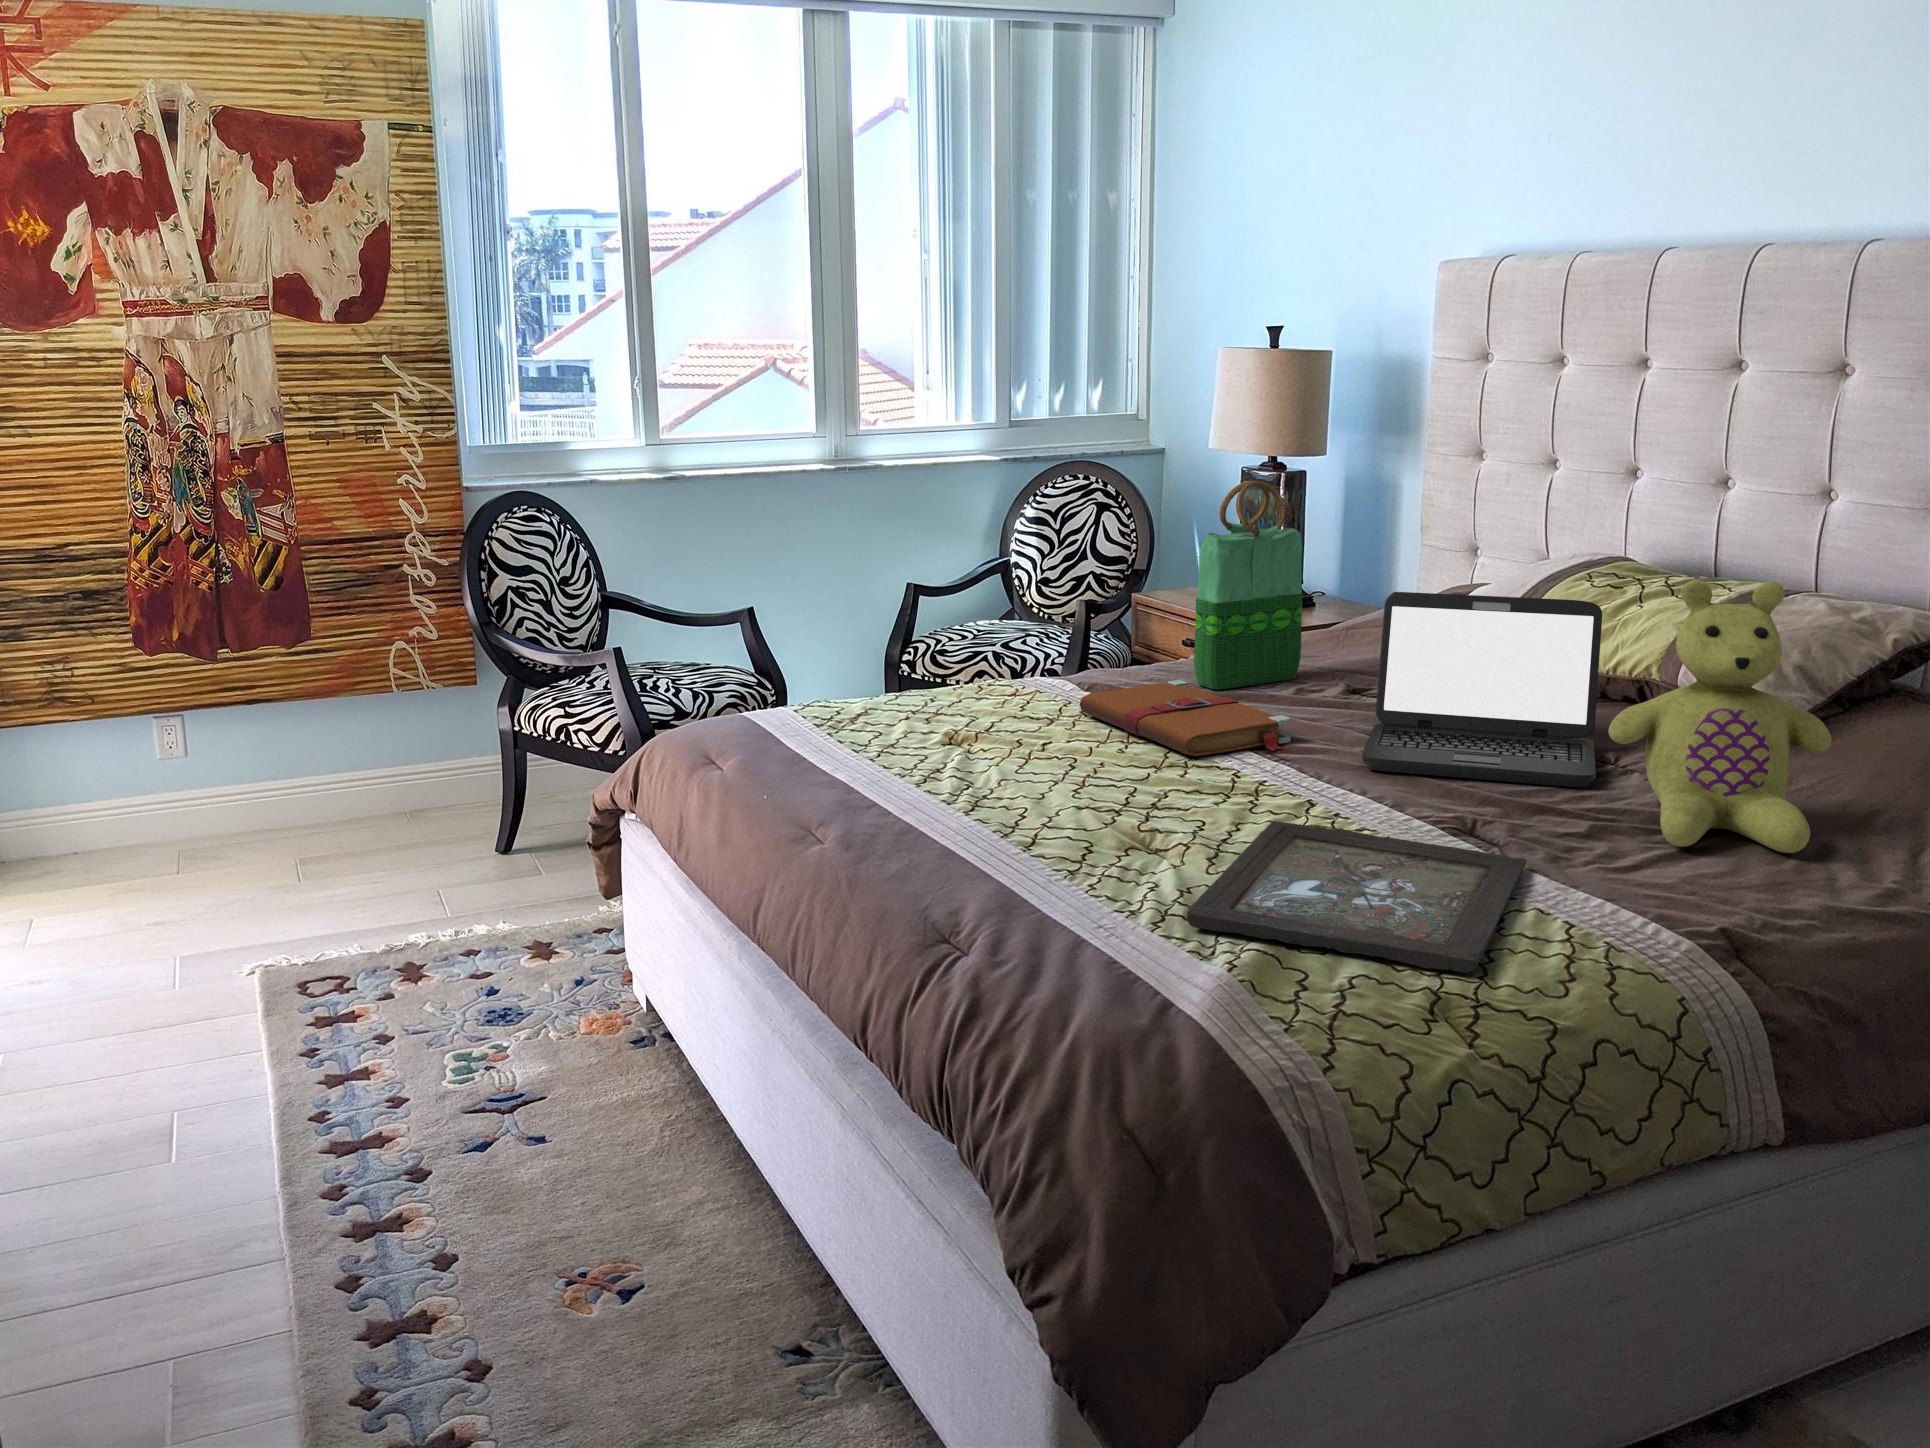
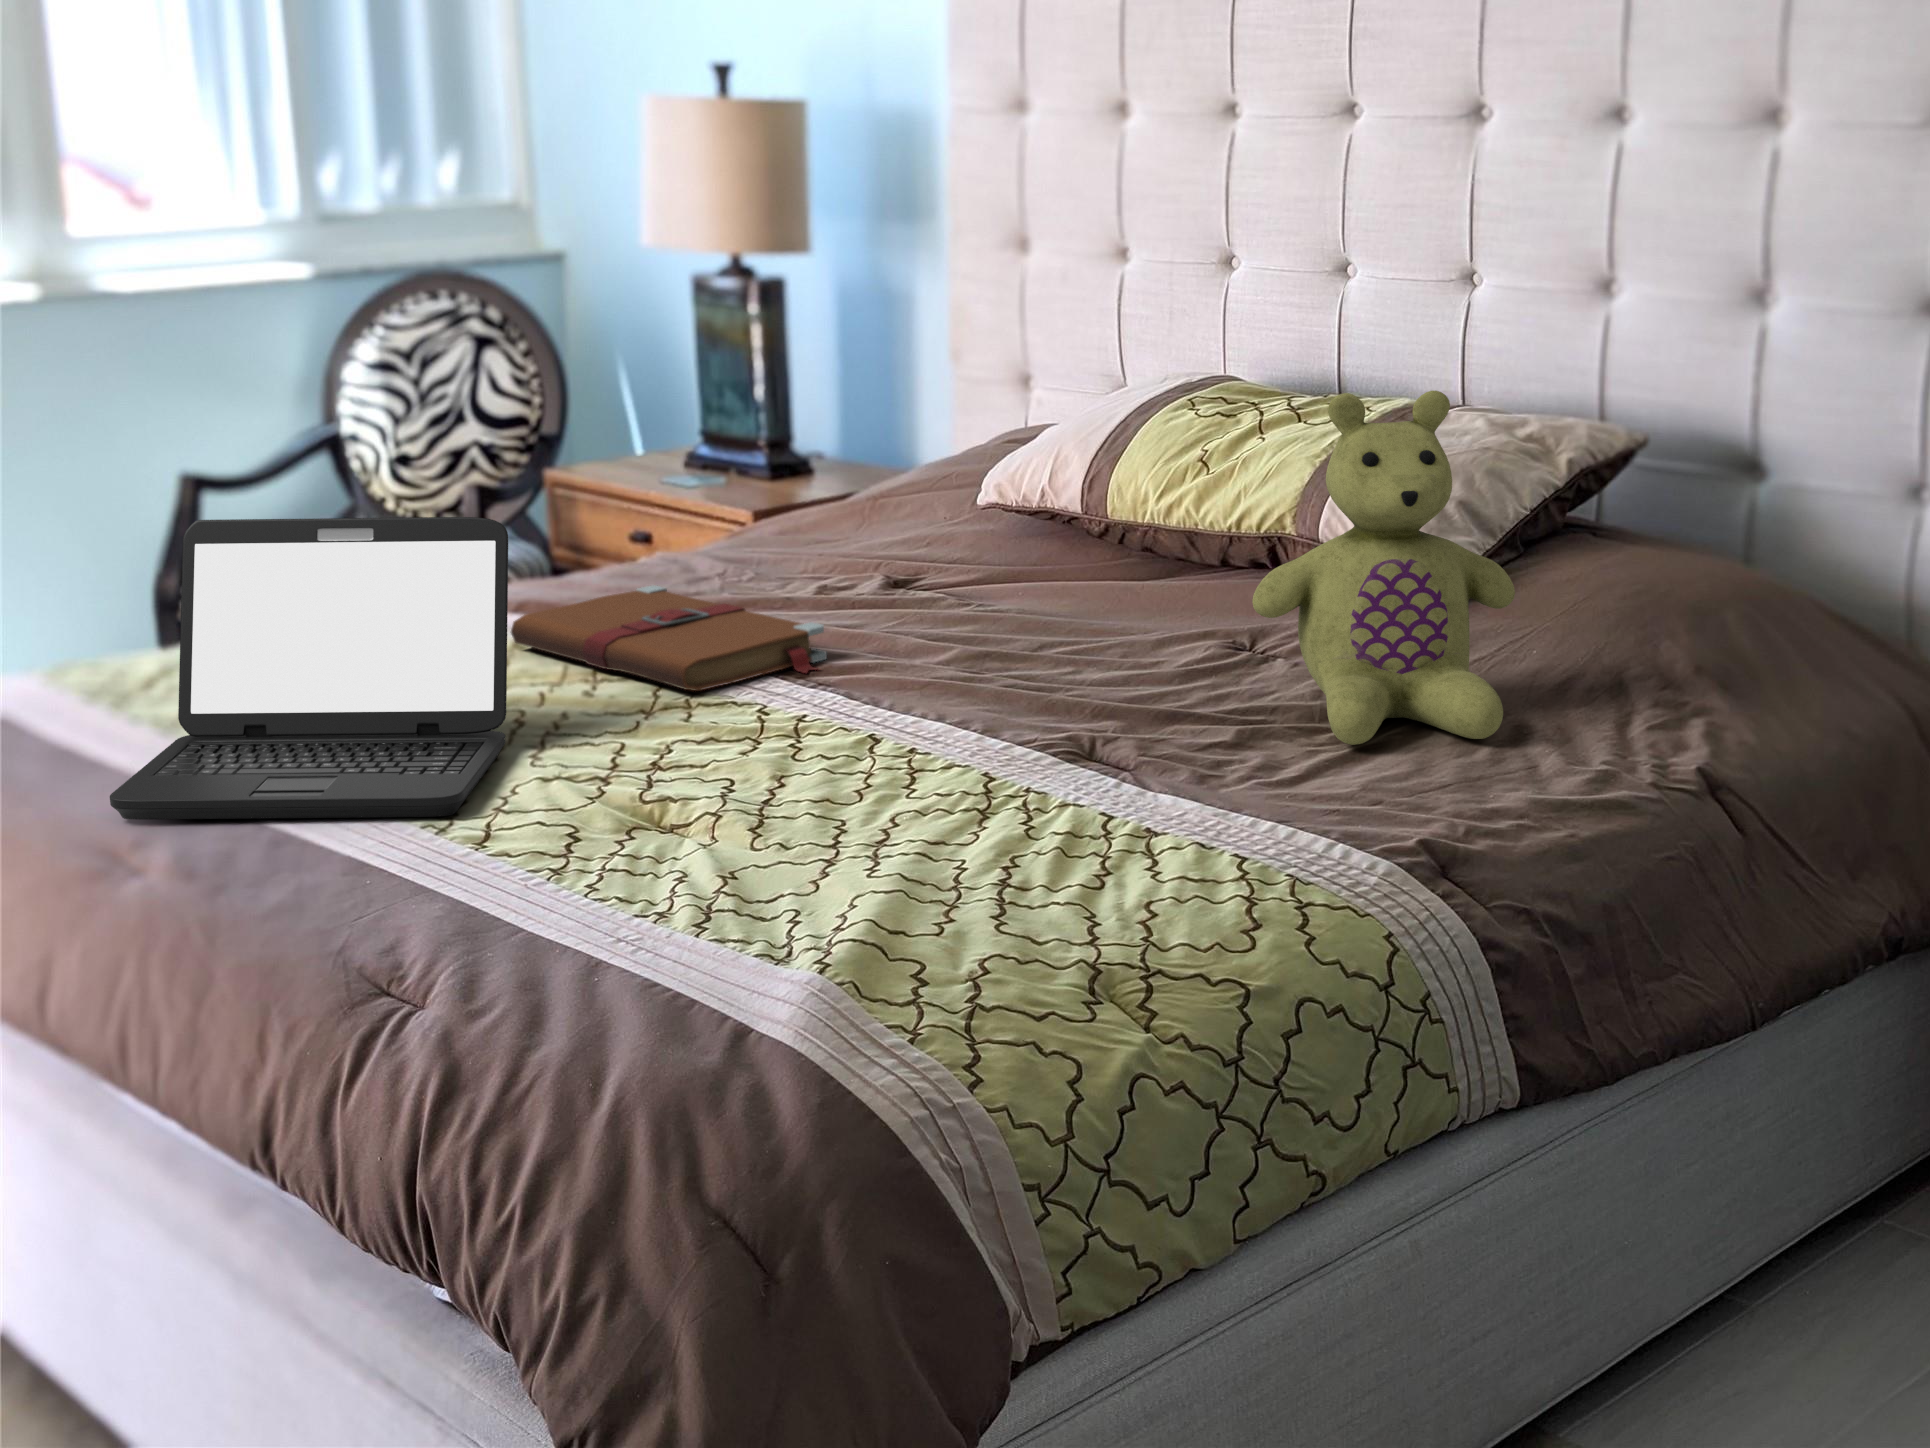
tote bag: present [1194,481,1303,690] -> none [664,287,818,596]
laptop: present [1362,592,1602,788] -> present [110,517,508,820]
tray: present [1187,821,1526,973] -> none [741,767,1173,936]

